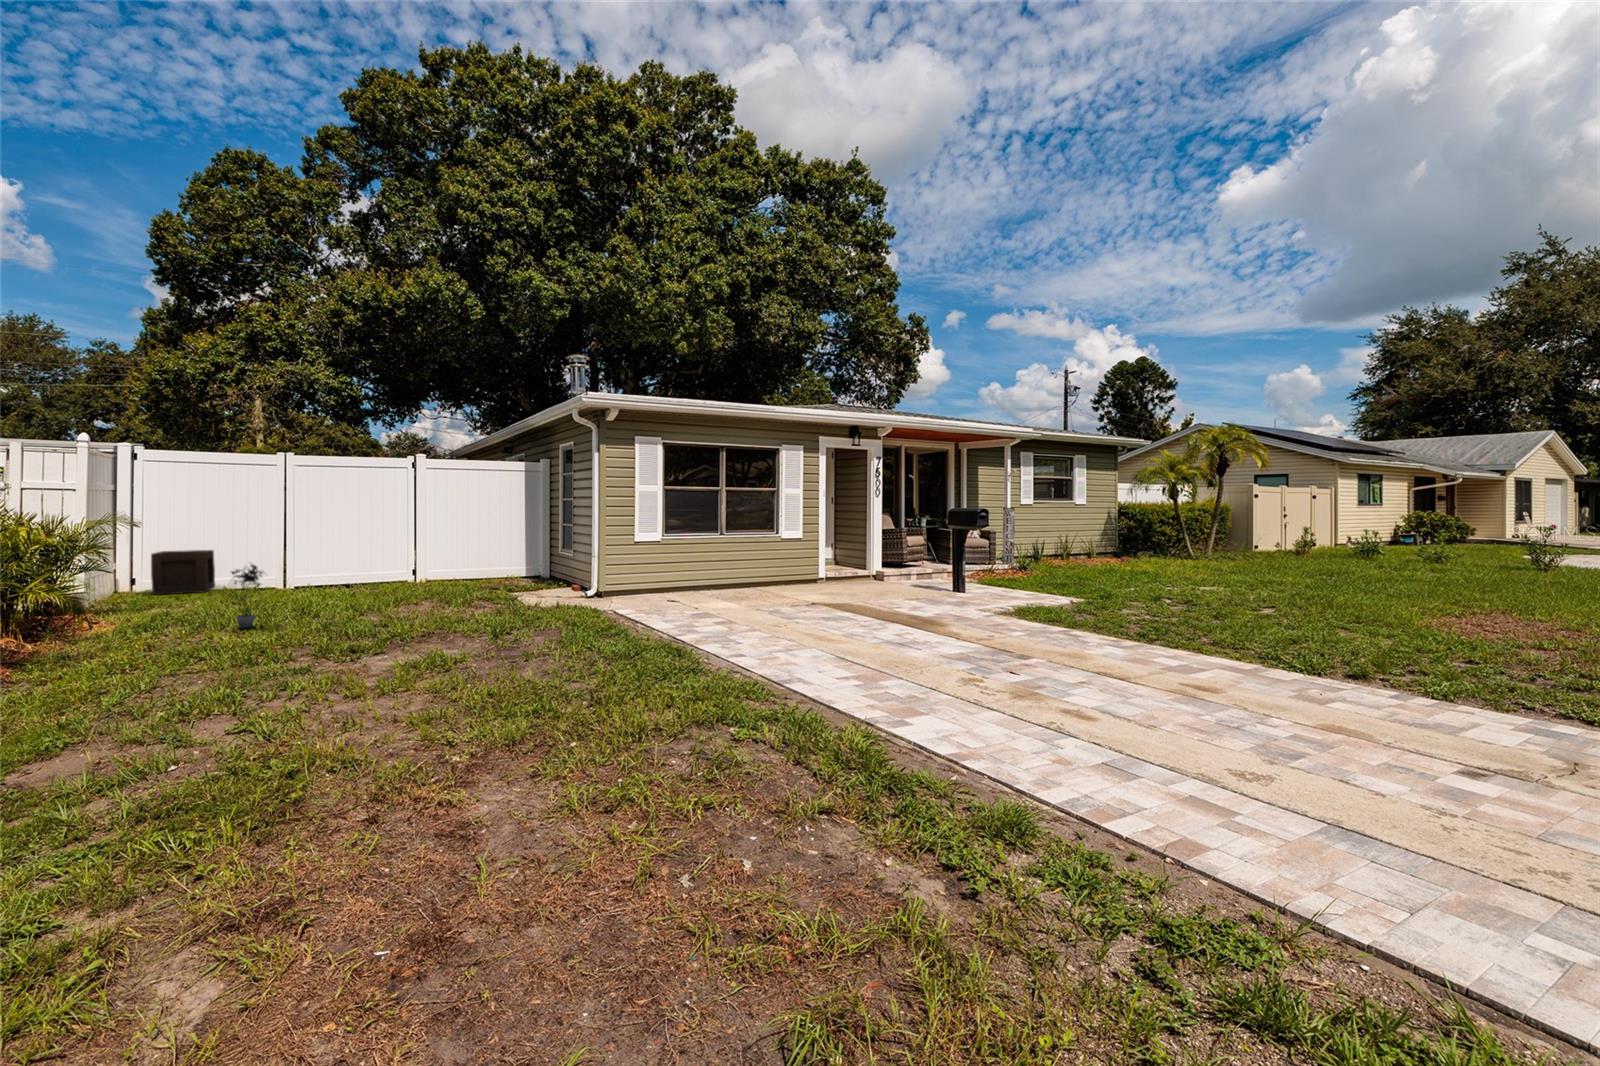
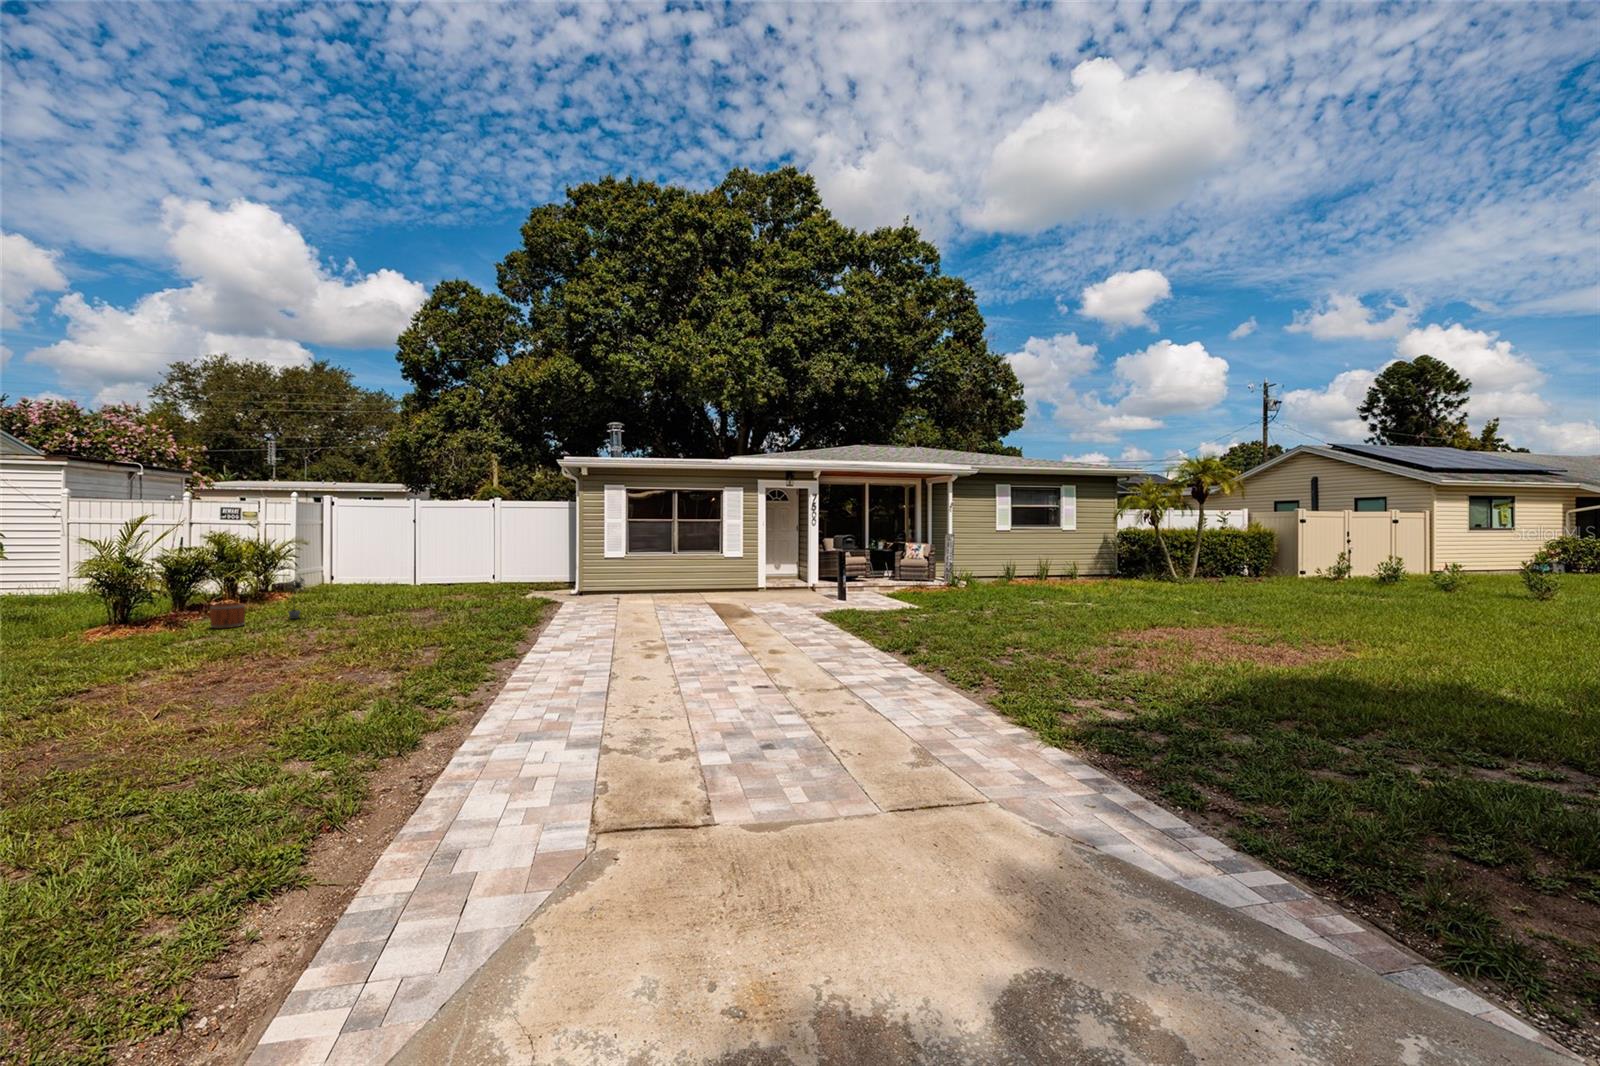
wooden crate: present [151,550,215,595] -> none [303,566,347,595]
bucket: none [124,606,184,648] -> present [210,603,245,628]

